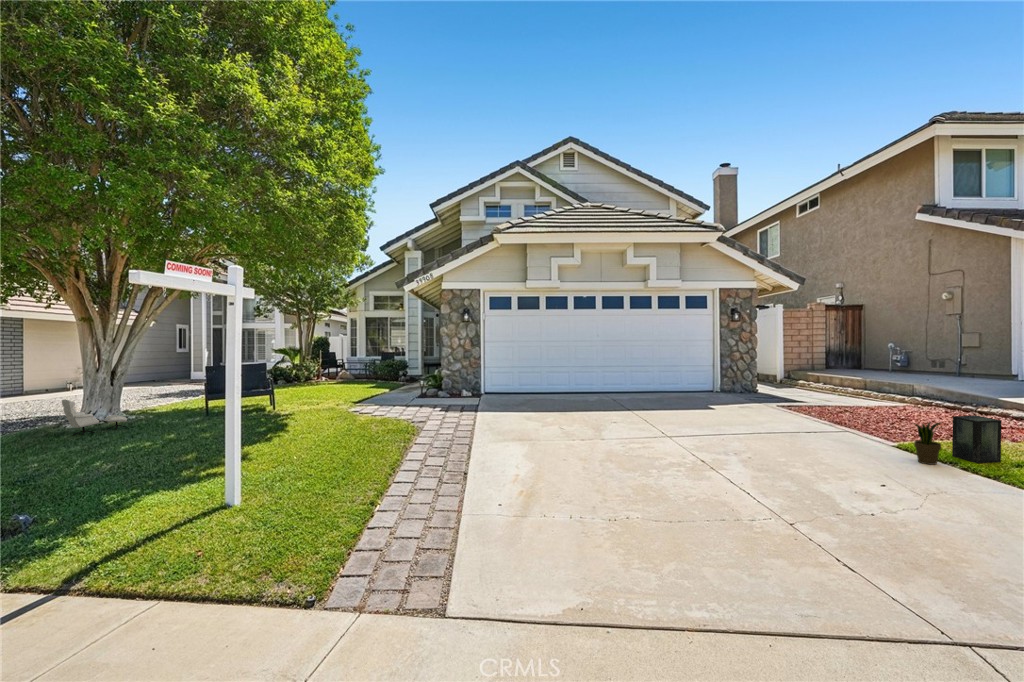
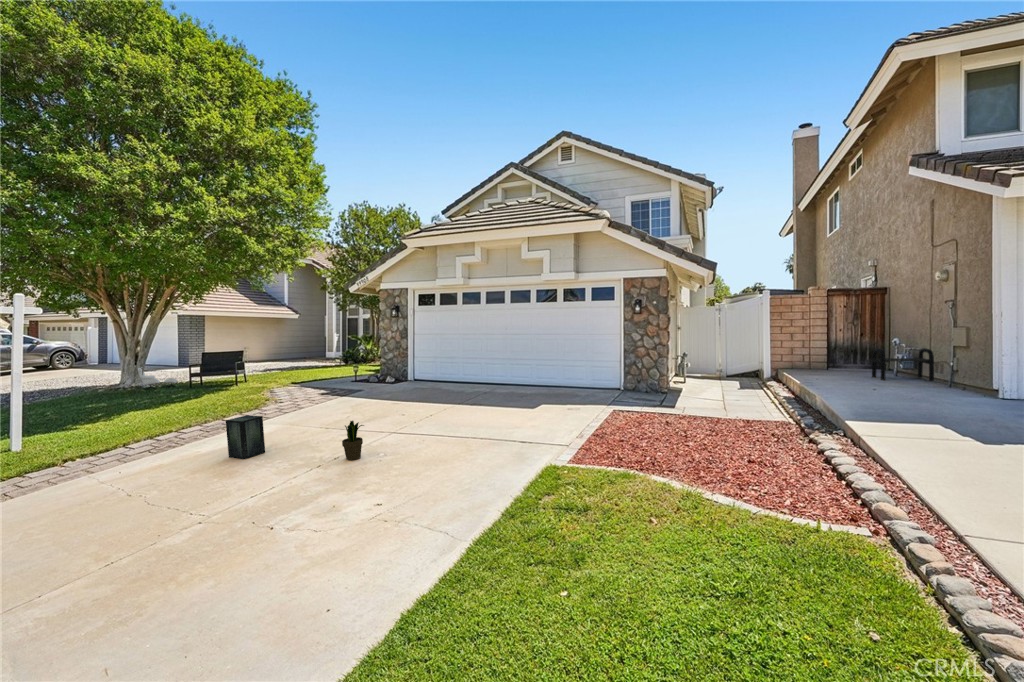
bench: none [863,349,907,374] -> present [872,348,934,381]
storage box: present [952,415,1001,463] -> present [226,415,265,459]
potted plant: present [914,422,941,465] -> present [342,421,364,460]

